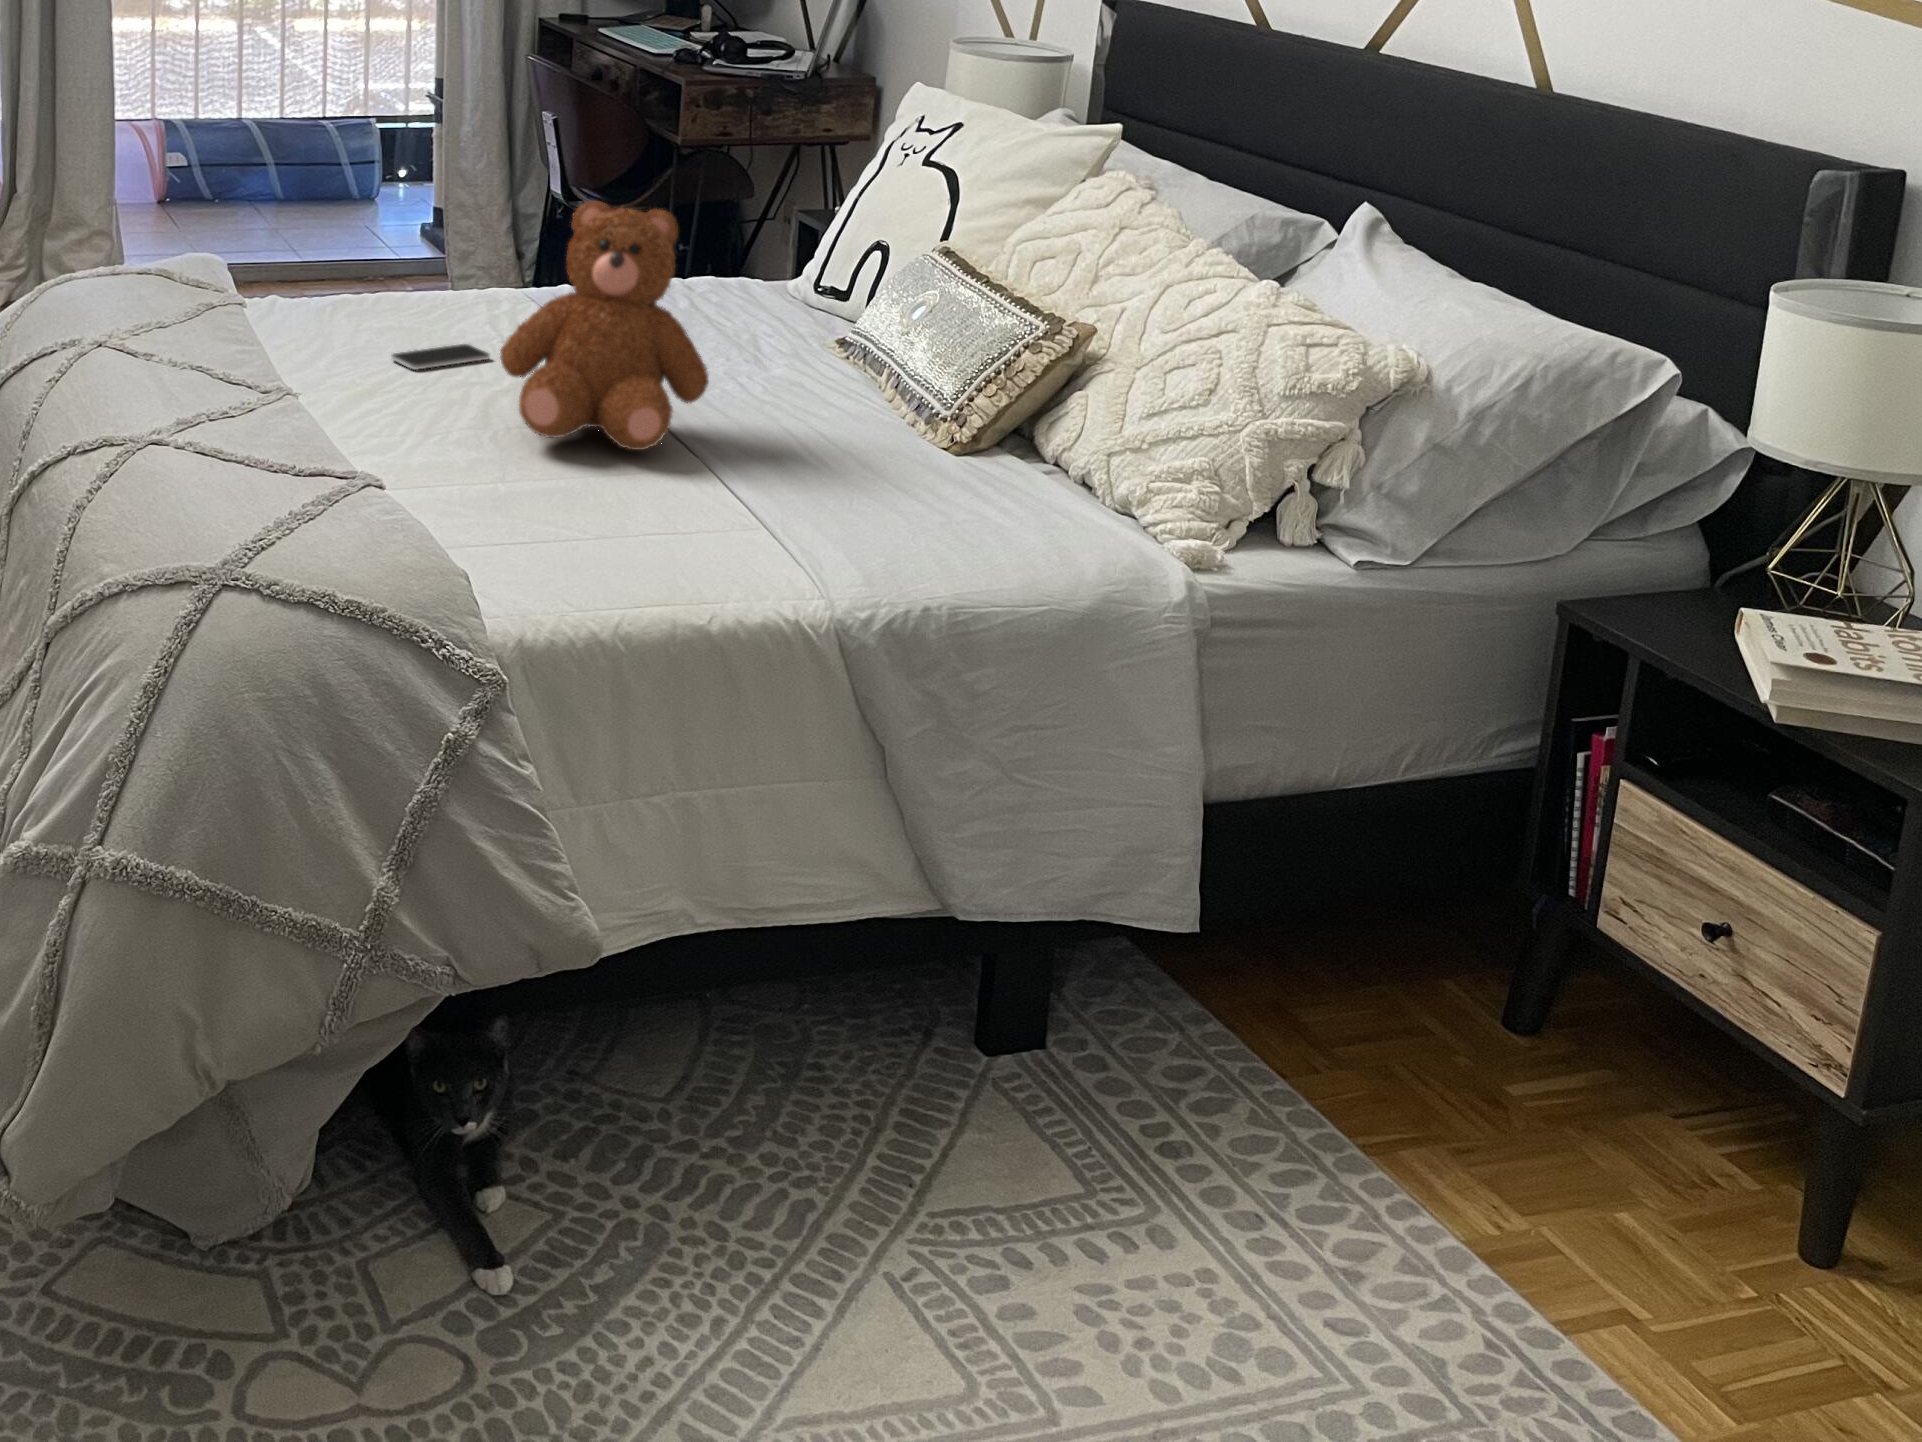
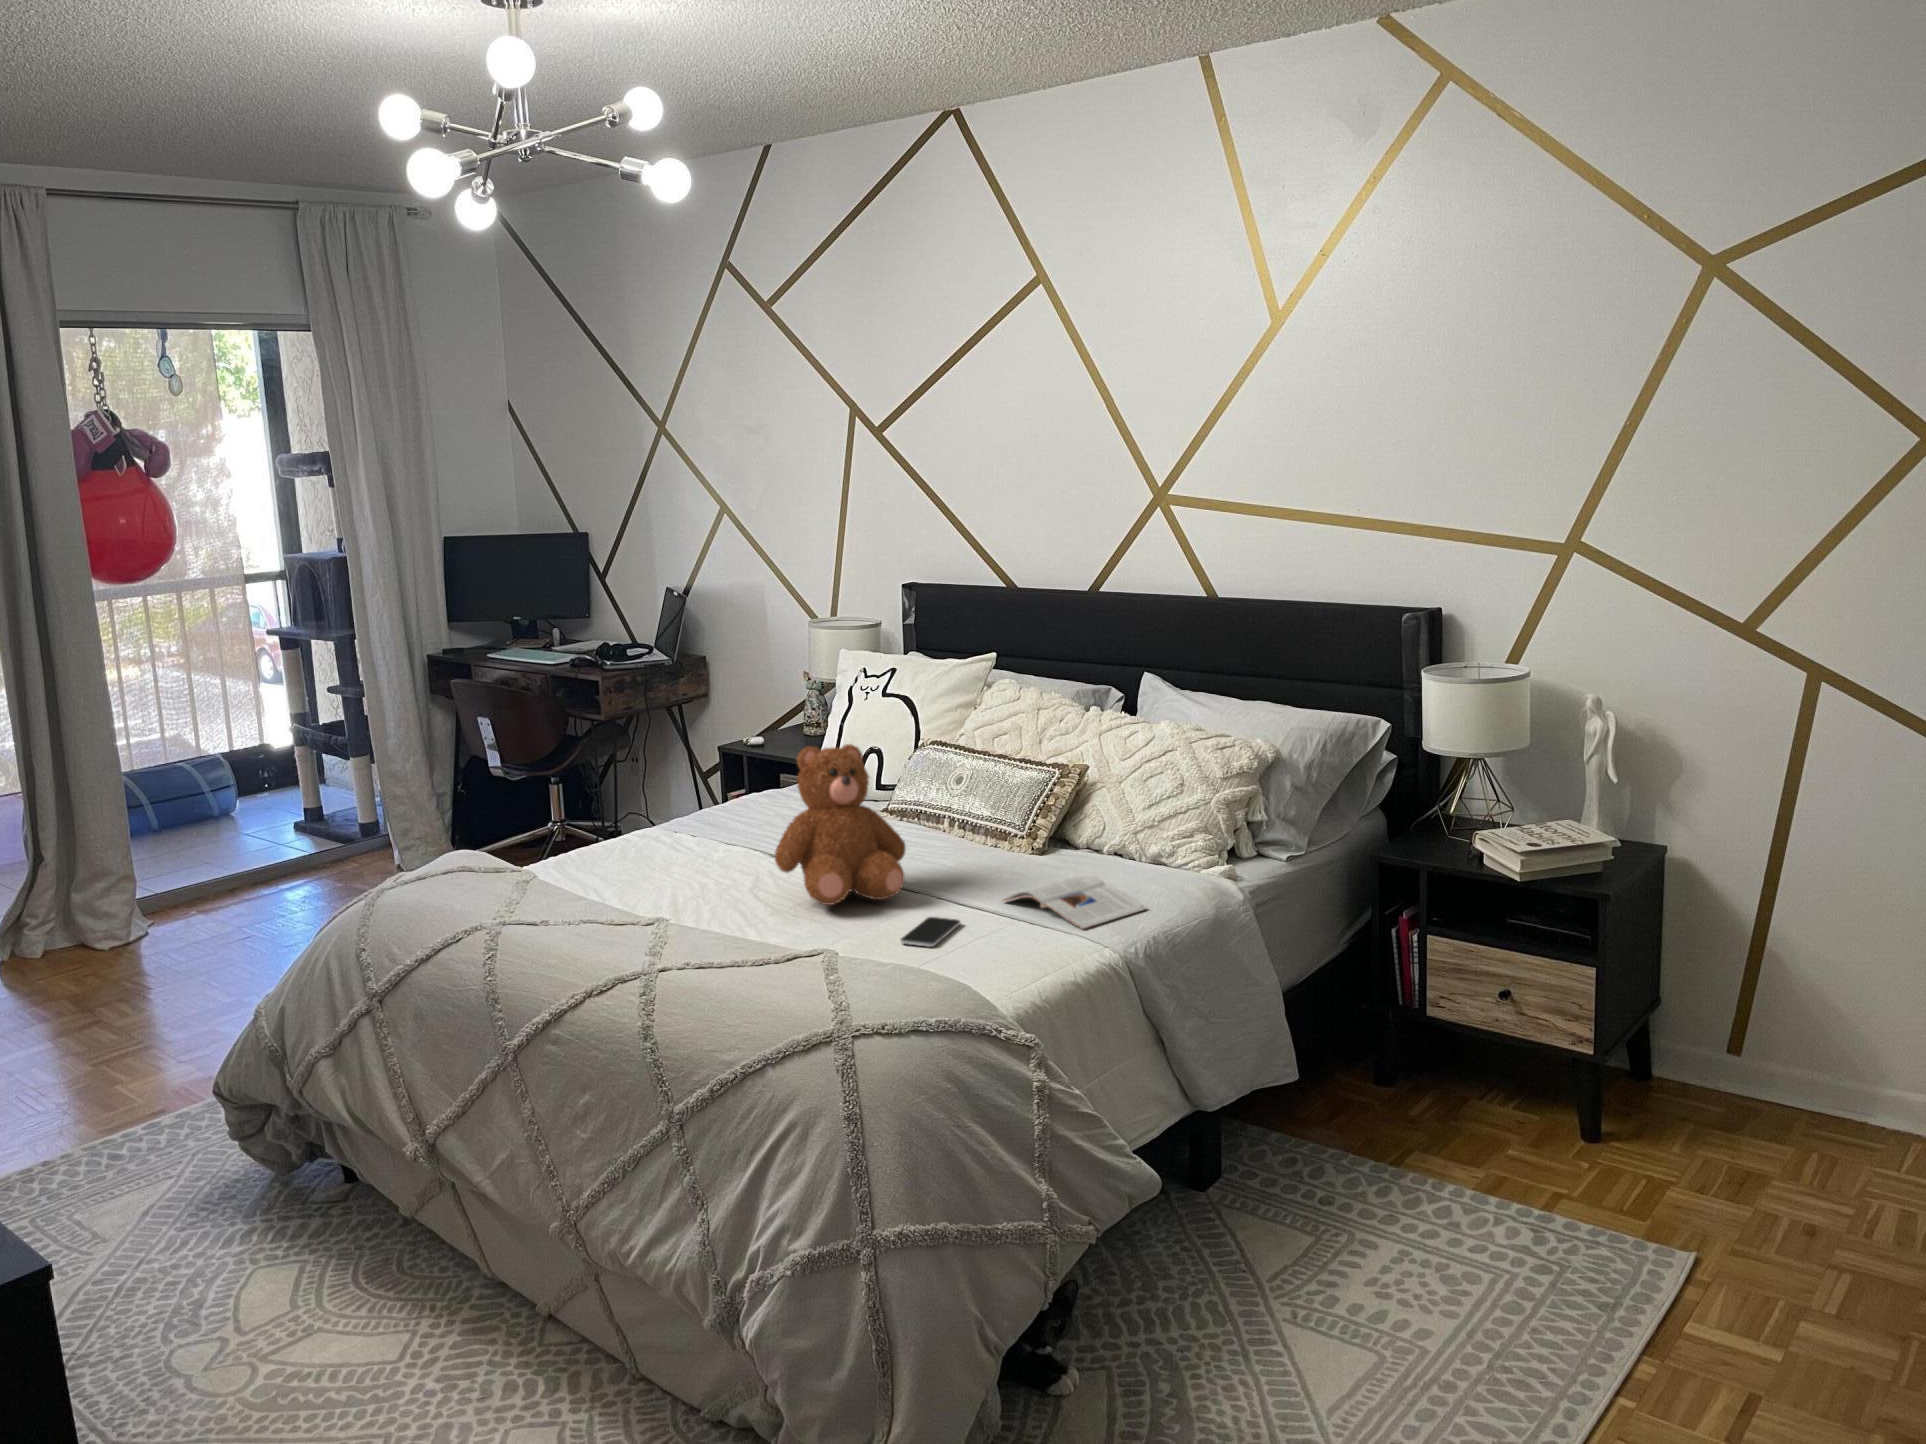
smartphone: present [391,344,490,370] -> present [900,917,960,947]
magazine: none [793,488,988,568] -> present [1003,875,1147,929]

